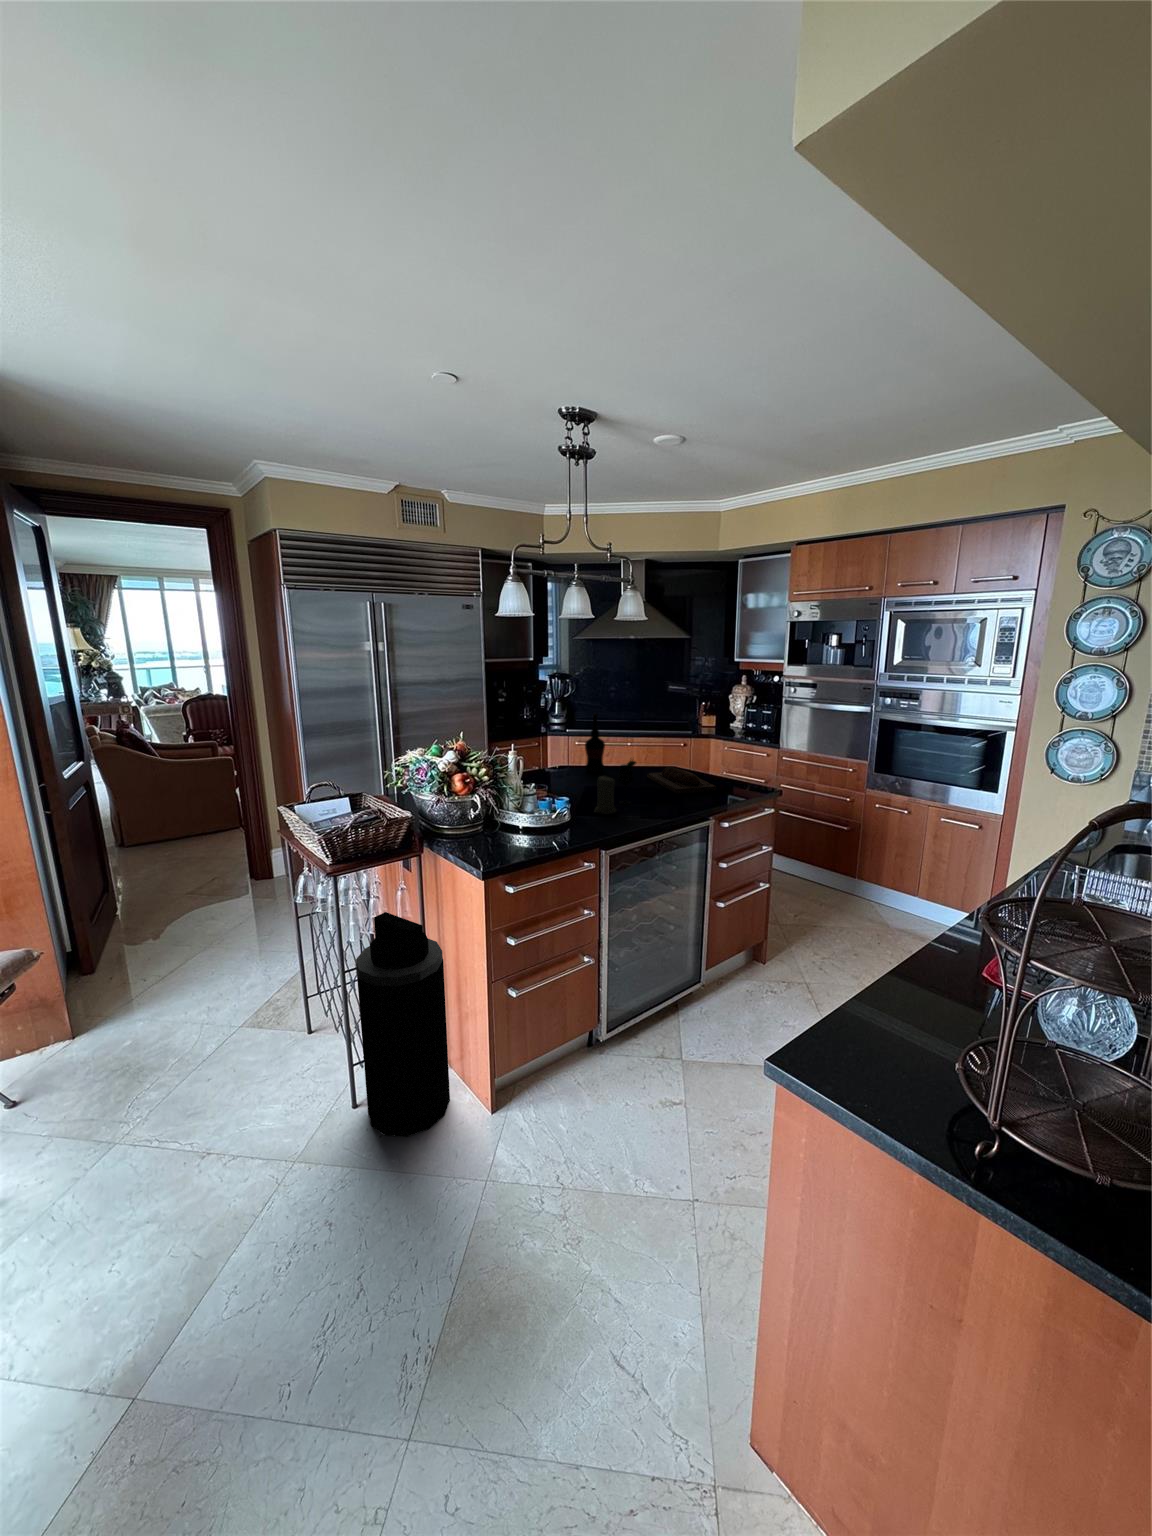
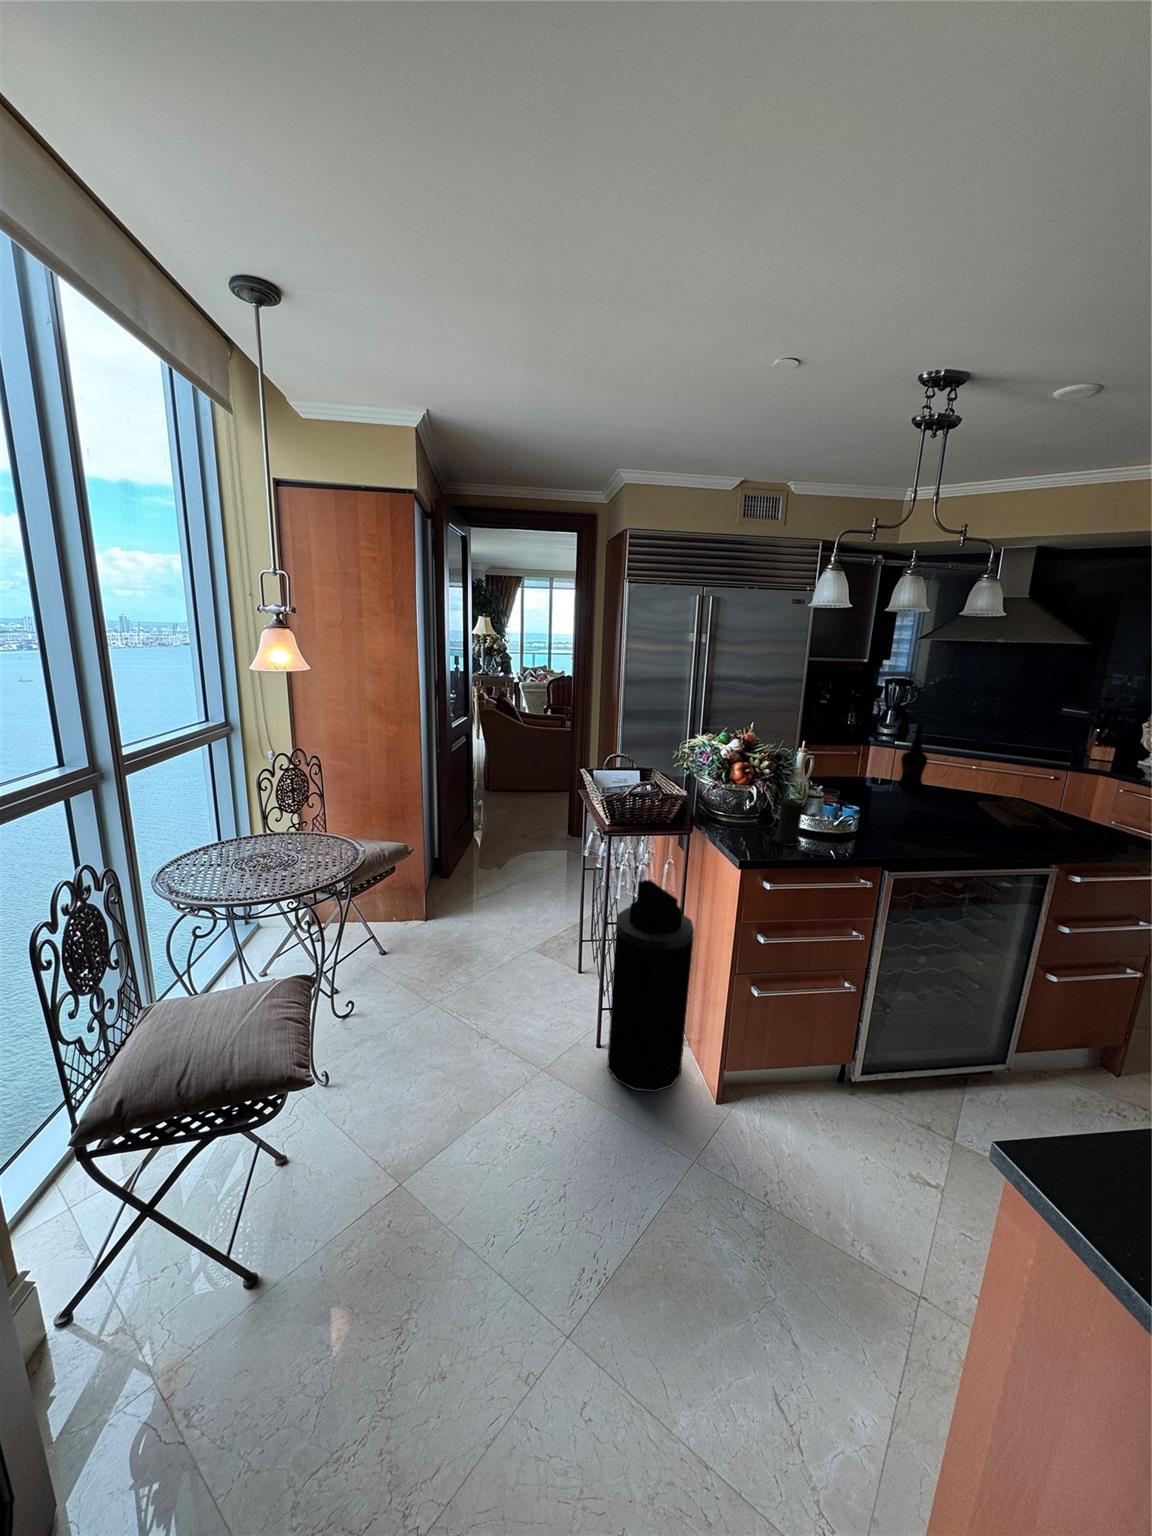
wine glass: present [618,760,636,804] -> none [925,776,957,829]
candle: present [594,776,617,814] -> present [771,799,804,846]

